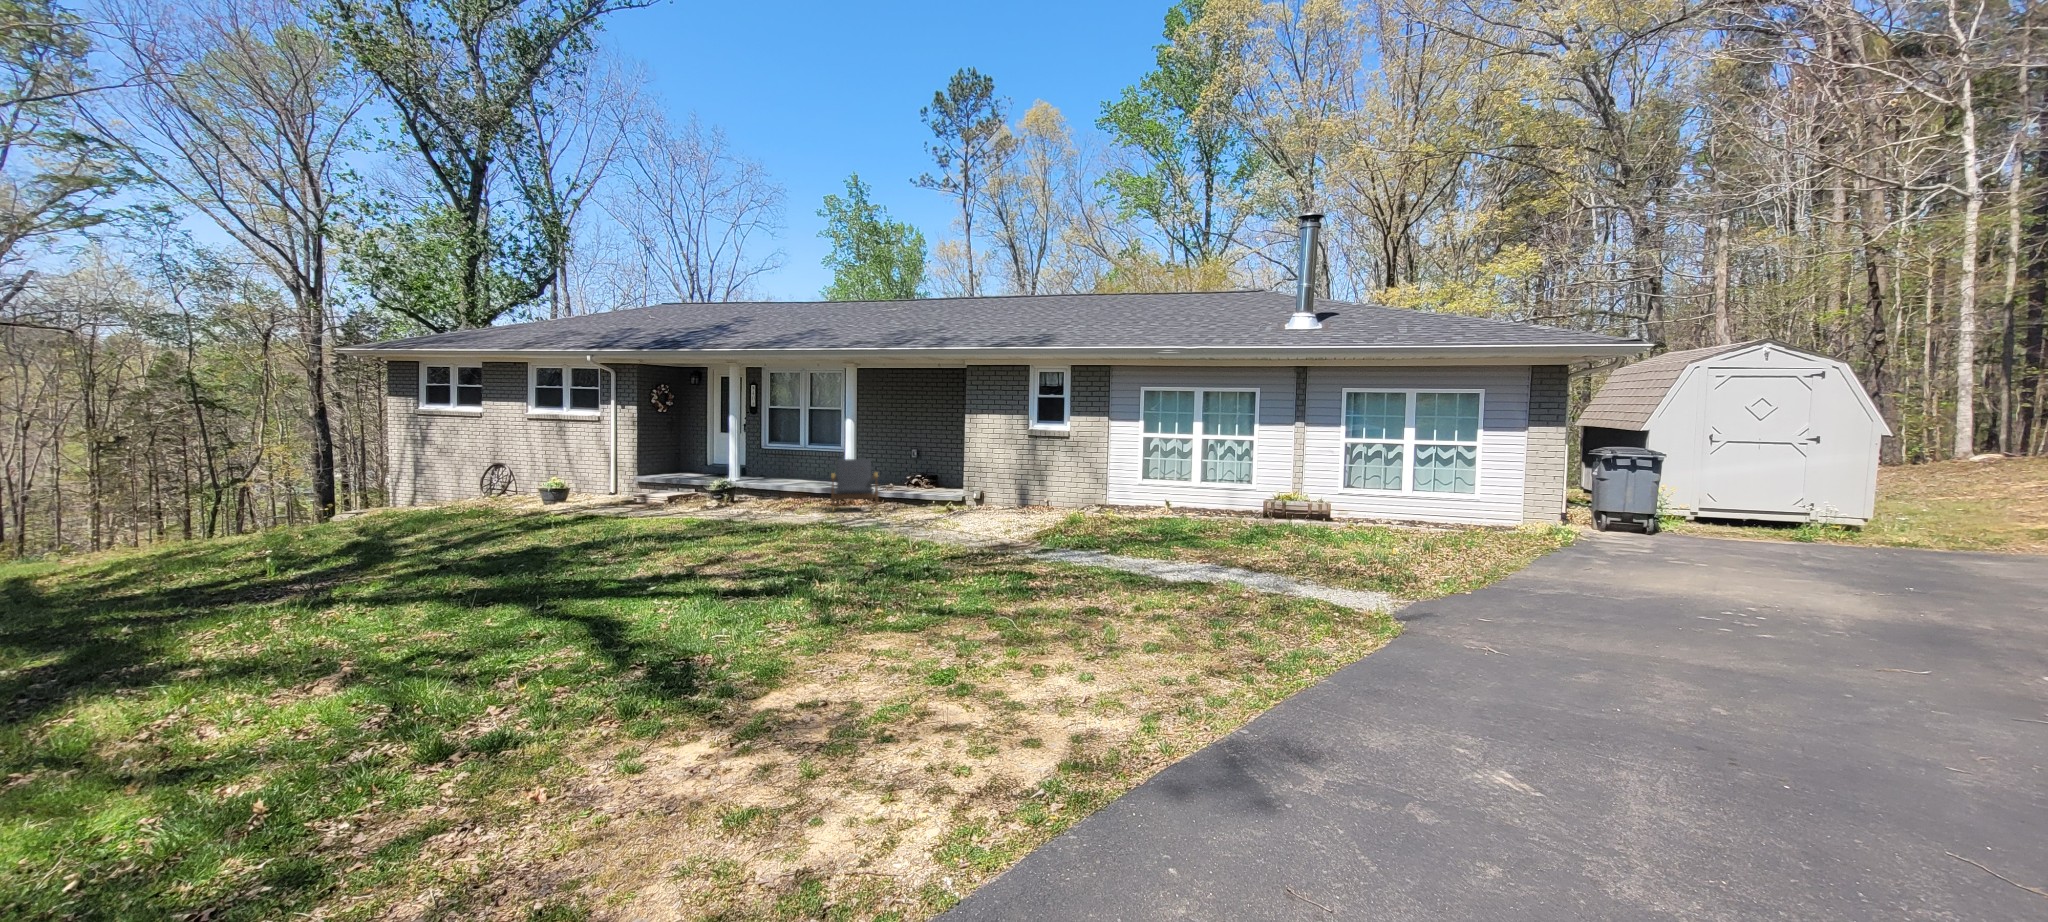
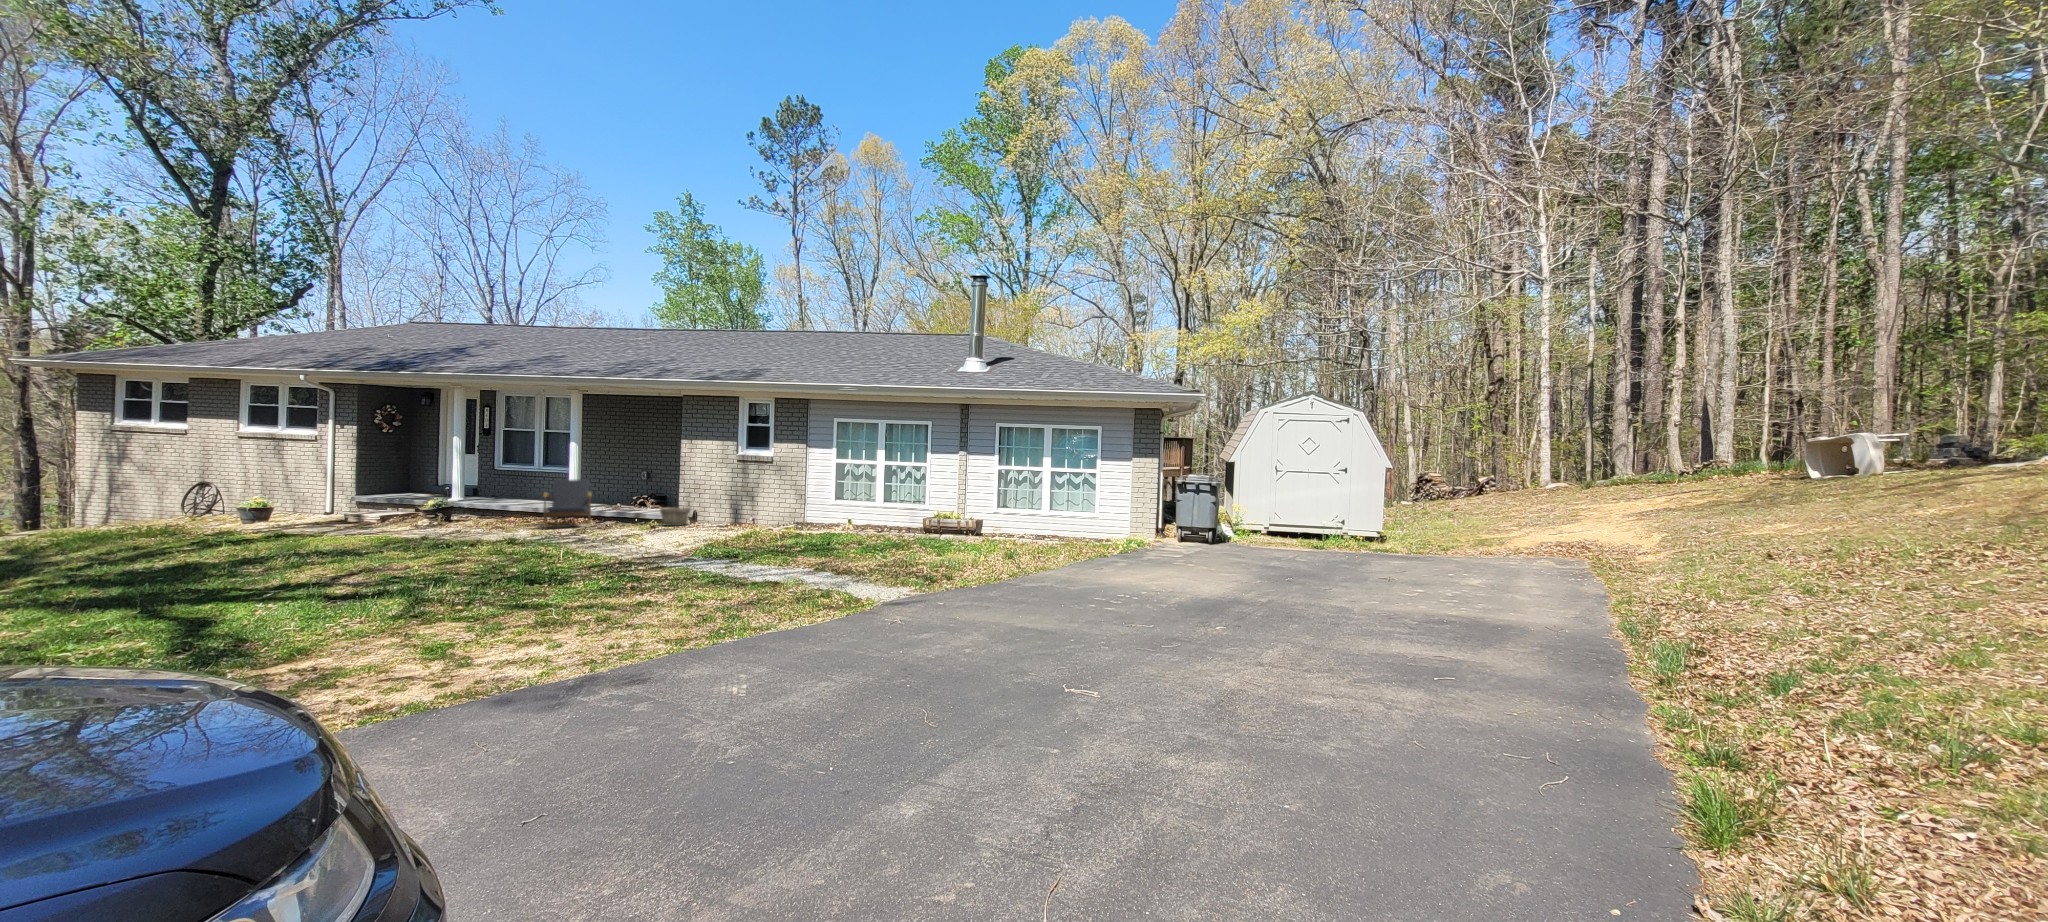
wooden bucket: none [947,483,979,510] -> present [660,504,690,526]

